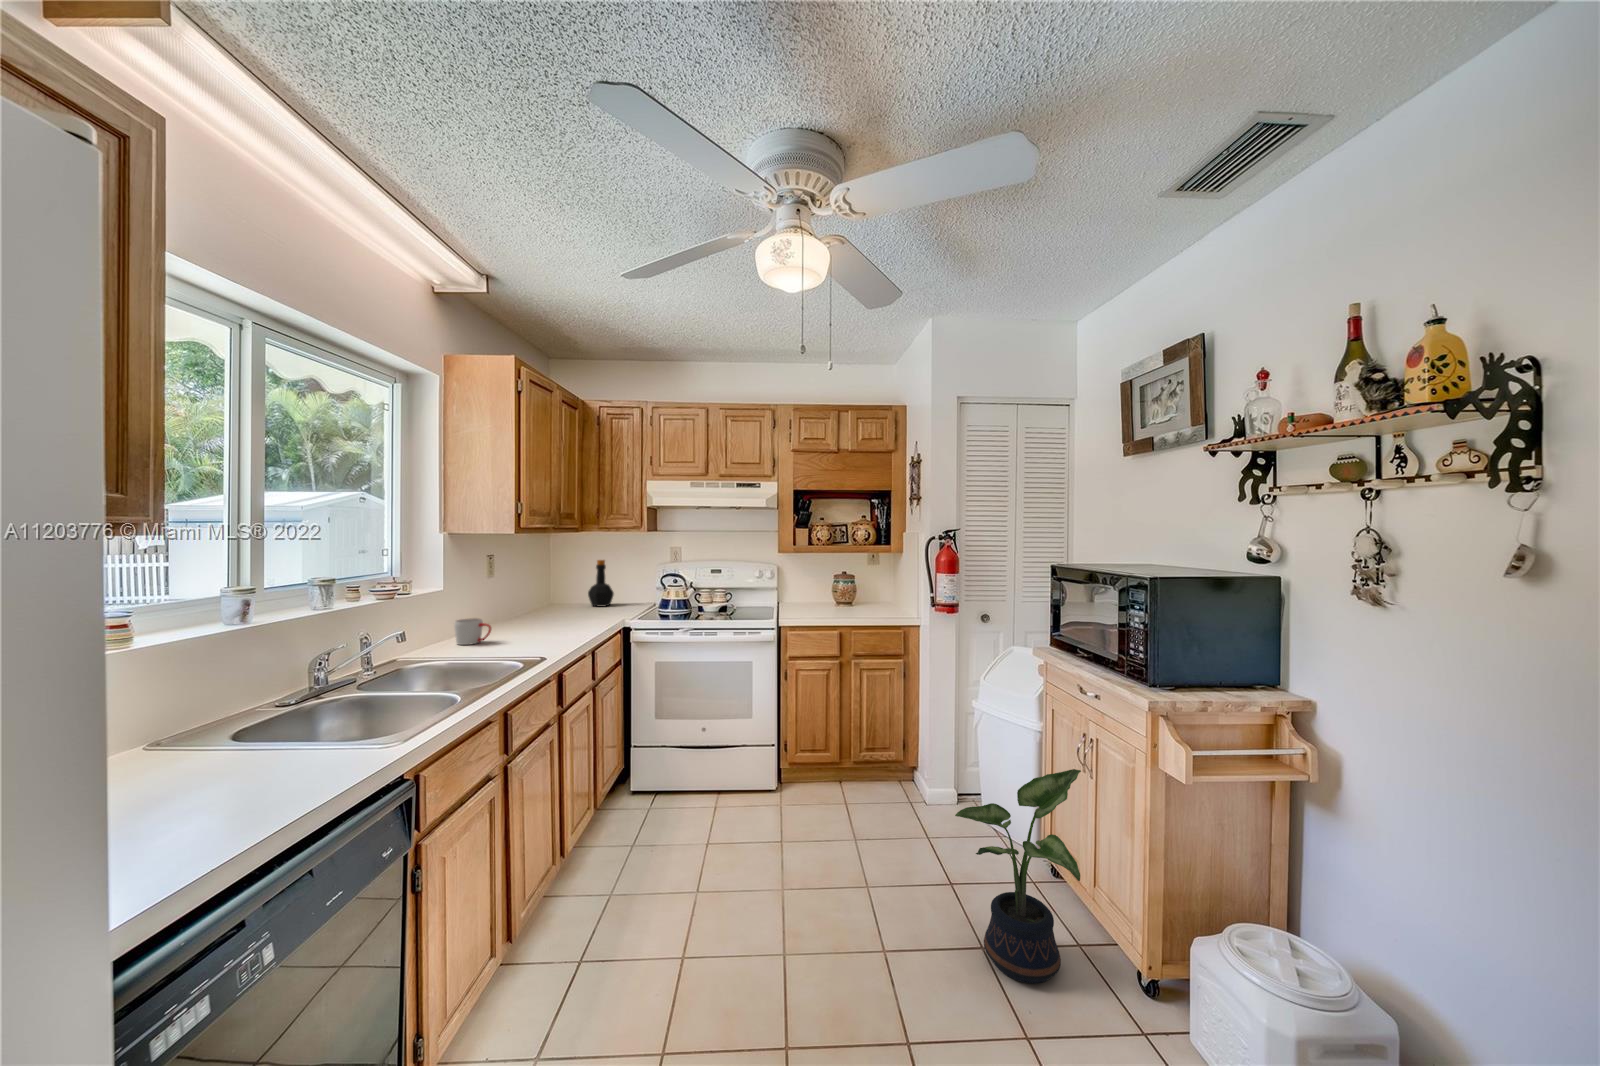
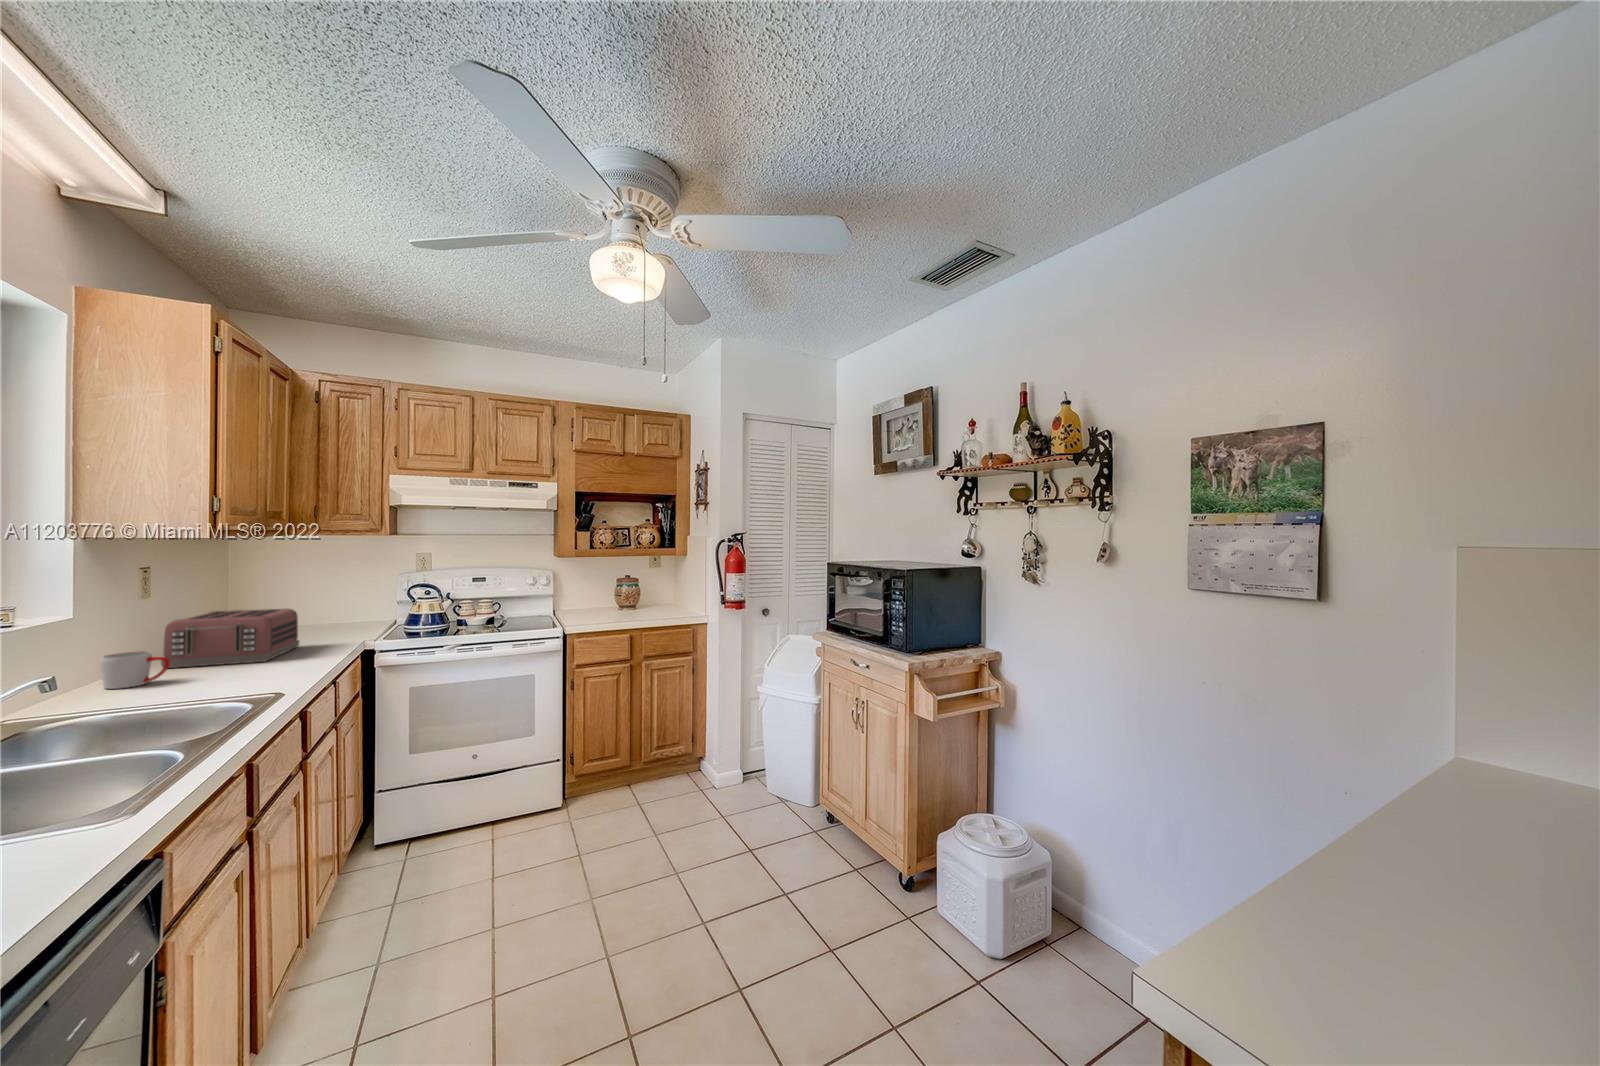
bottle: present [588,560,614,606] -> none [292,569,333,628]
toaster: none [494,591,582,632] -> present [161,609,299,668]
potted plant: present [955,769,1081,984] -> none [763,728,866,911]

